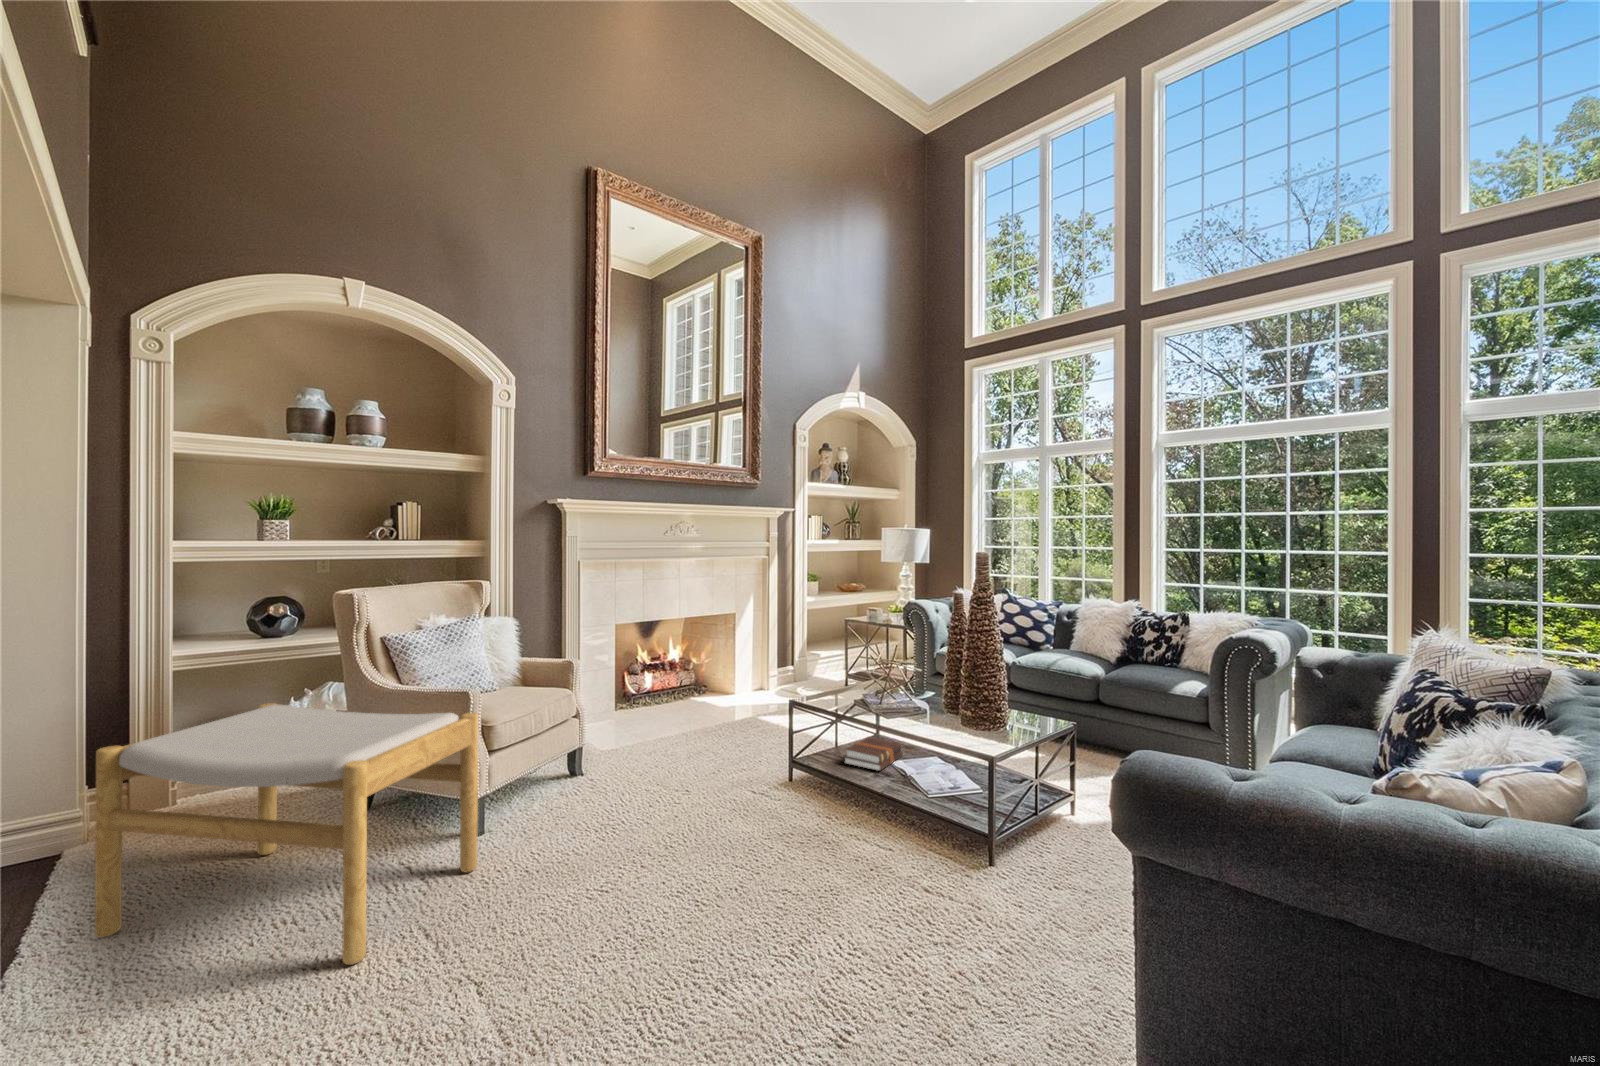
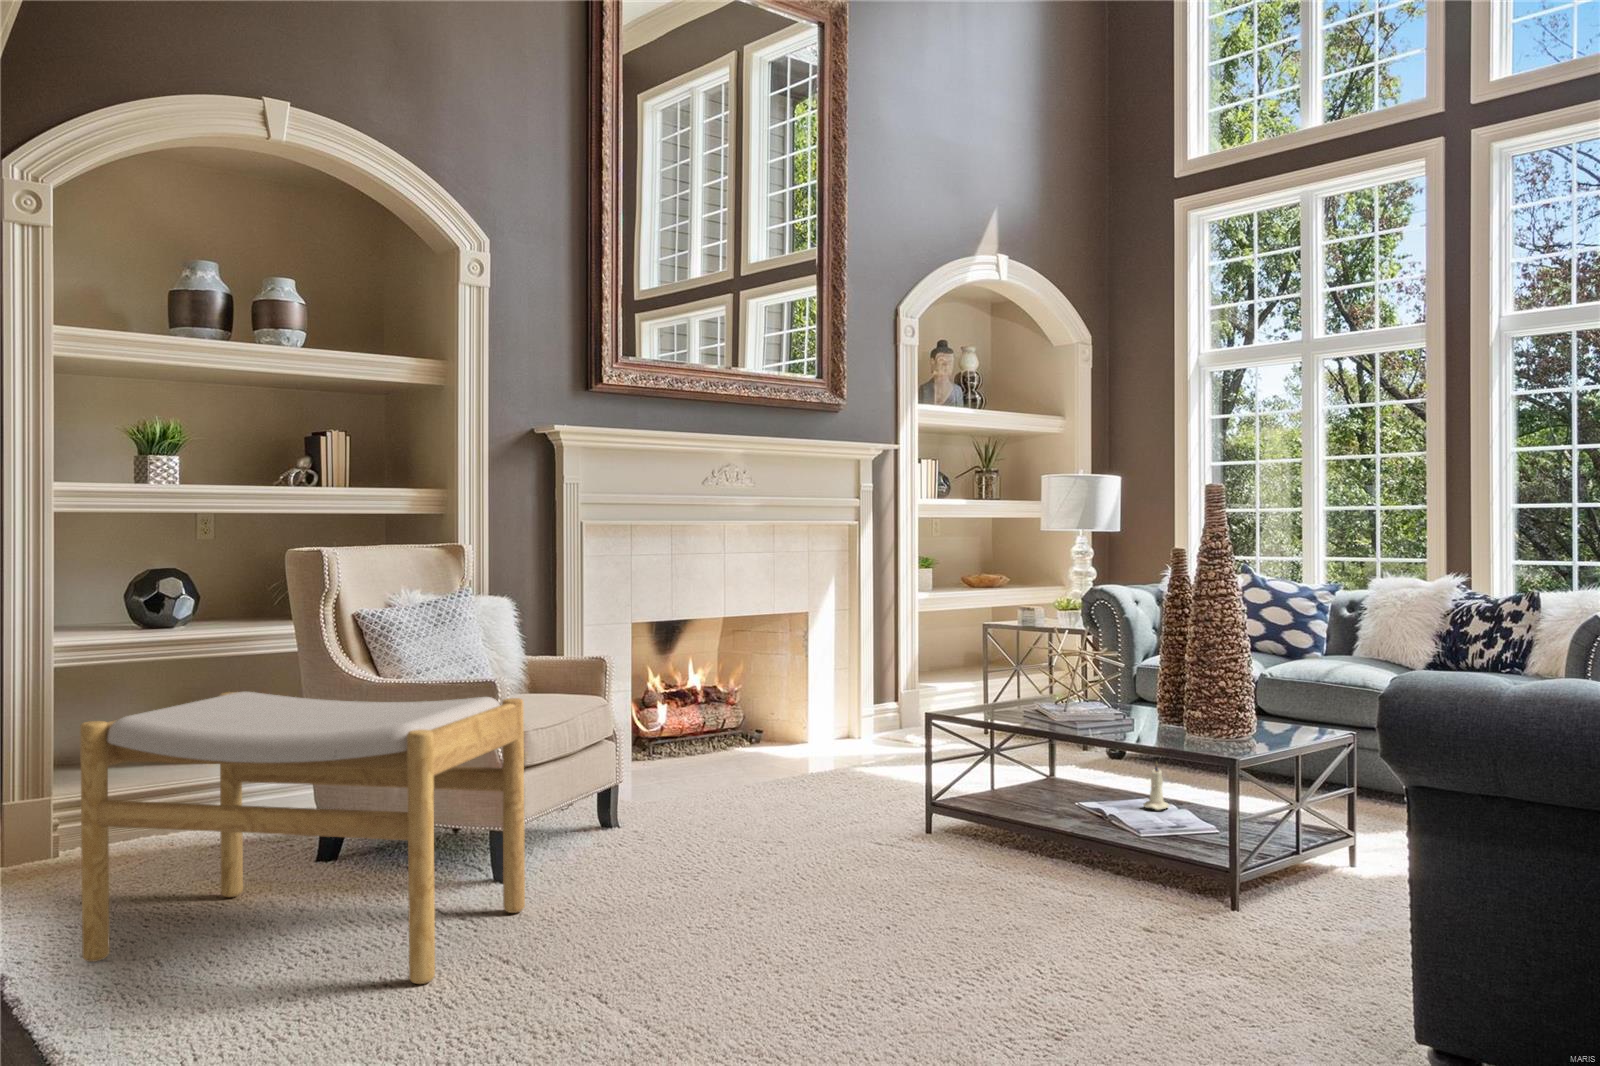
hardback book: present [845,737,902,771] -> none [1009,770,1095,809]
candle: none [933,738,951,772] -> present [1143,764,1169,810]

